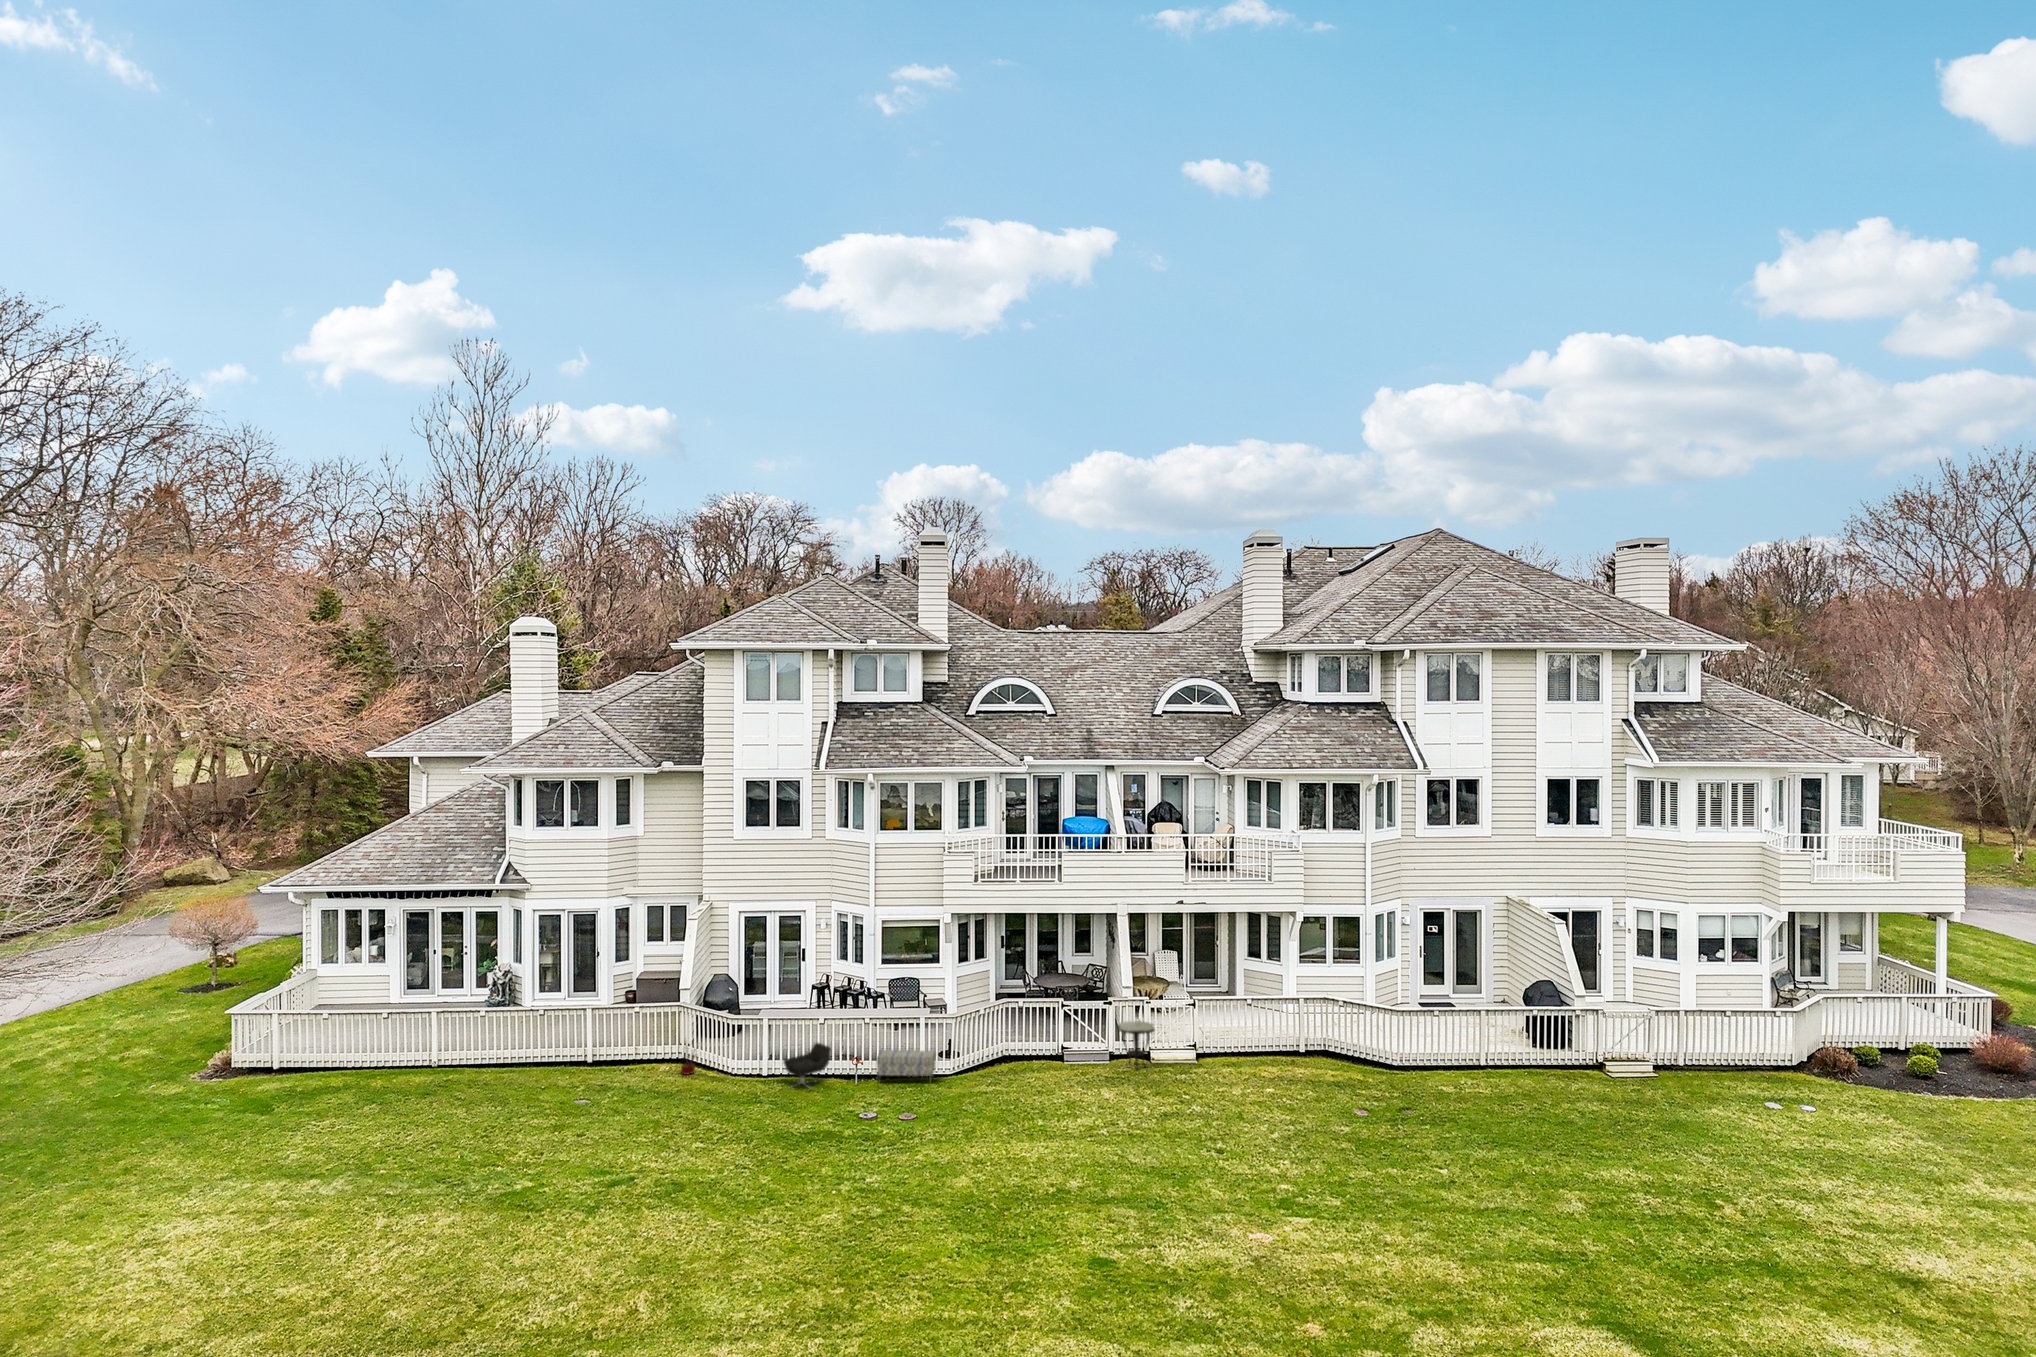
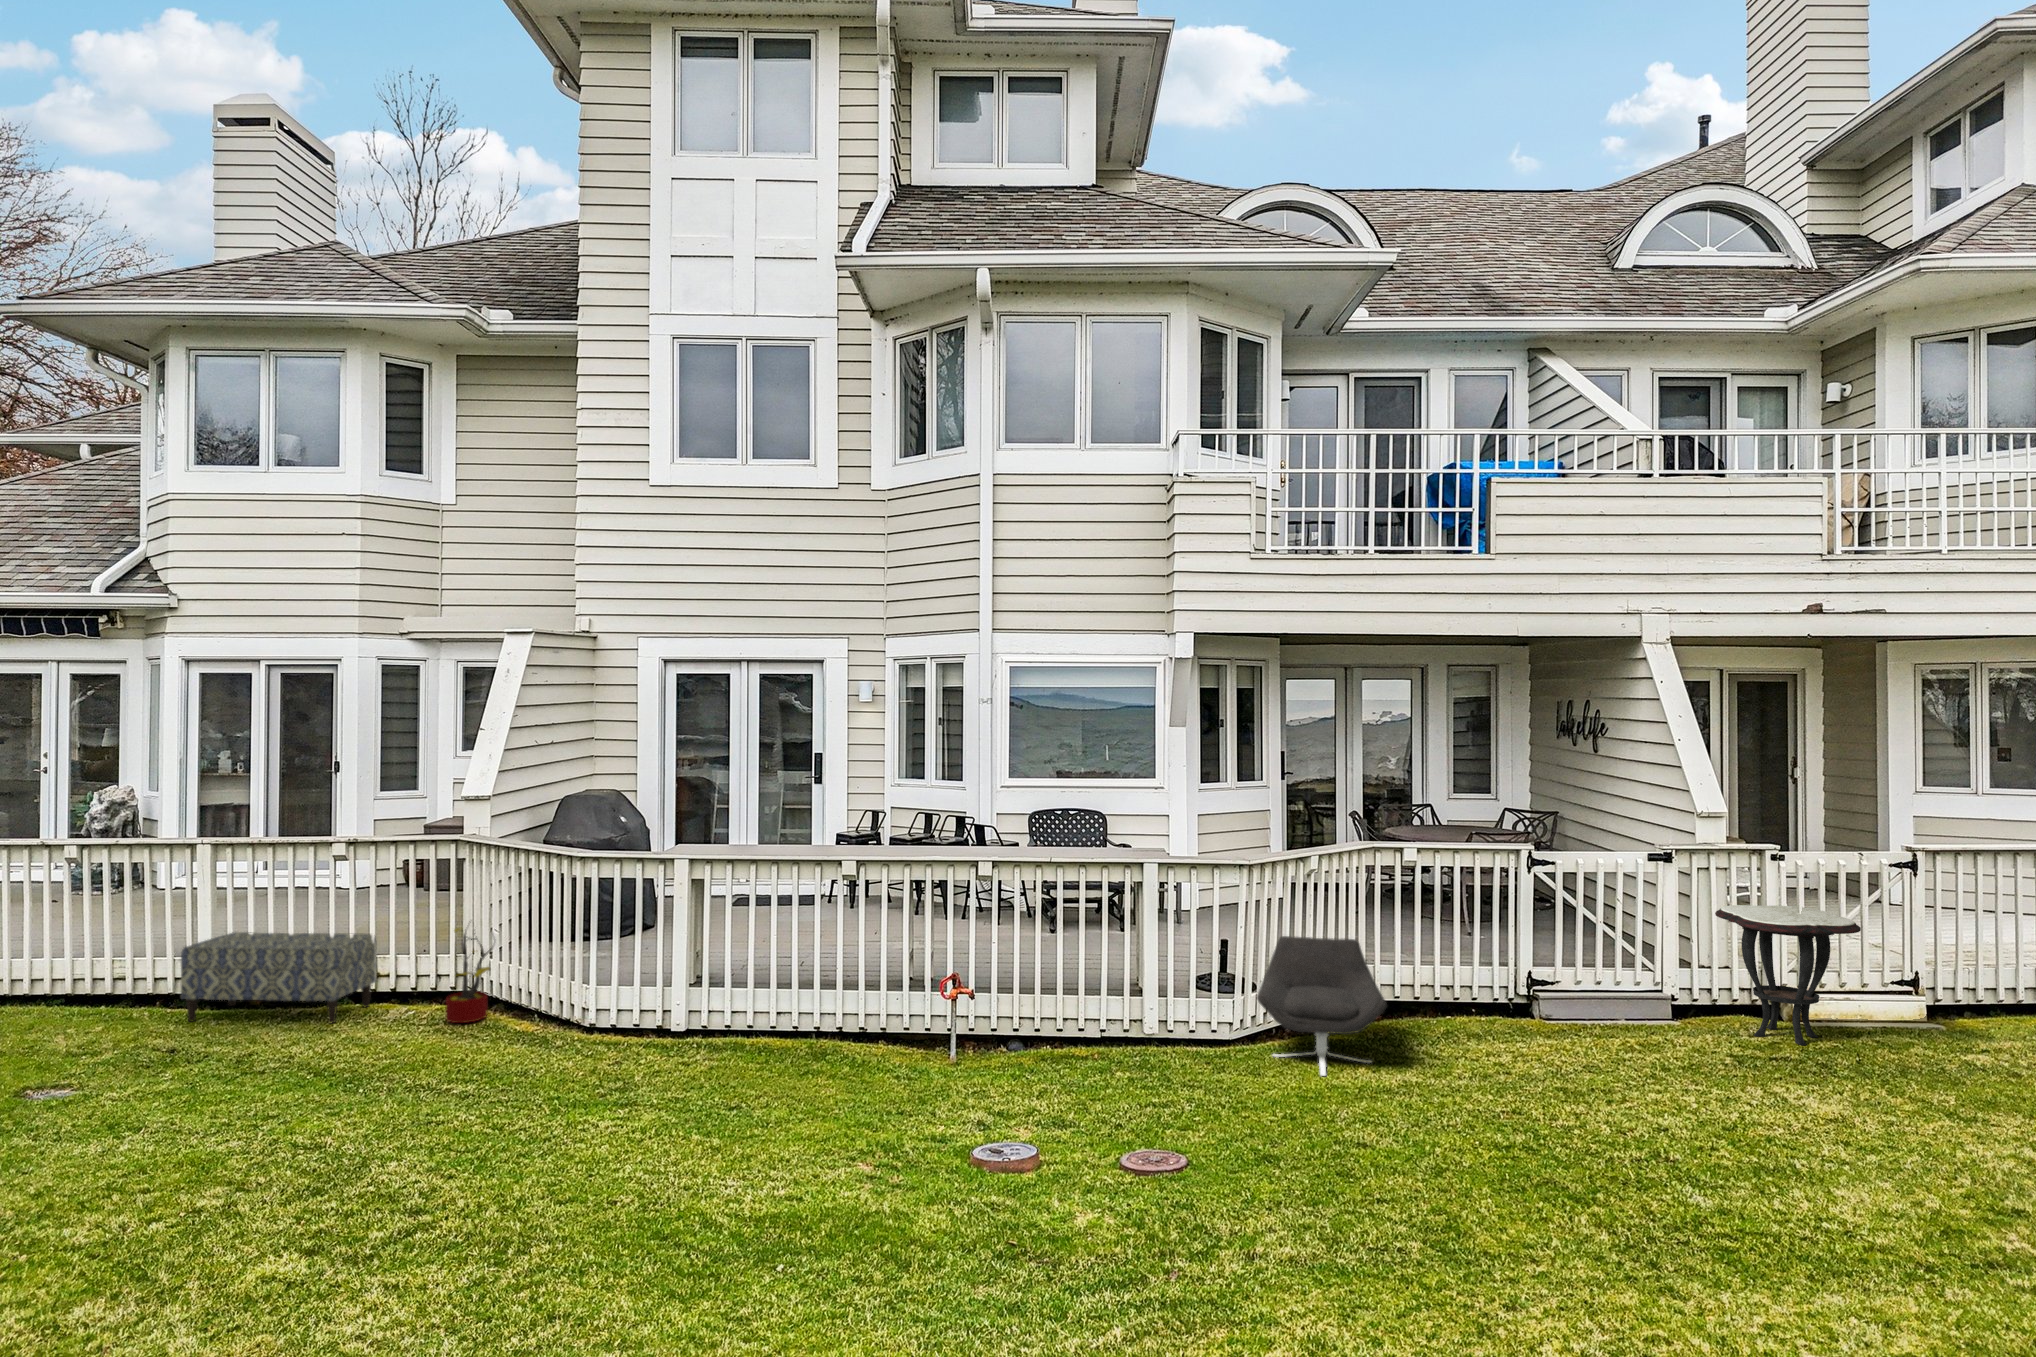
lounge chair: present [783,1043,831,1087] -> present [1257,936,1387,1076]
bench: present [877,1050,936,1083] -> present [181,932,376,1023]

